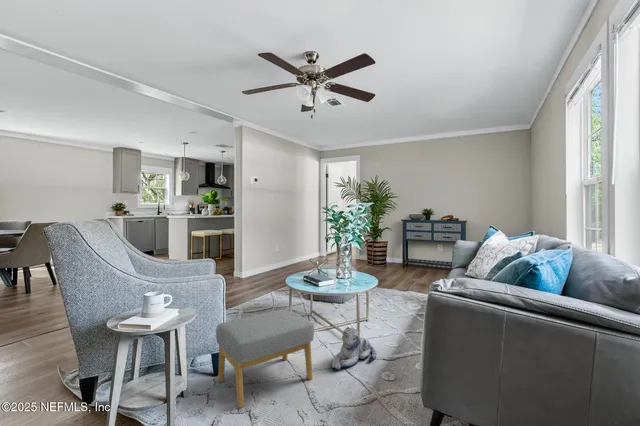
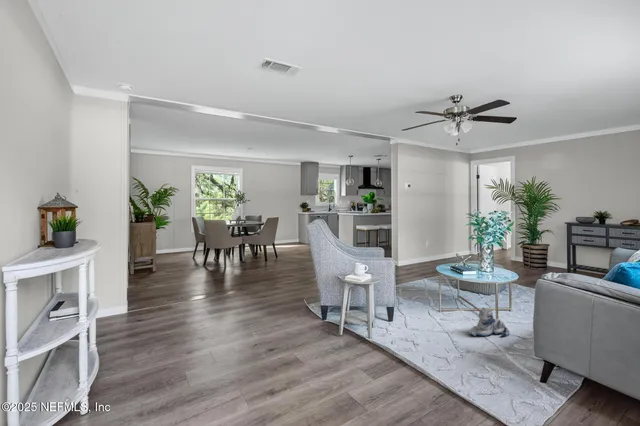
footstool: present [216,309,314,408] -> none [388,288,455,341]

